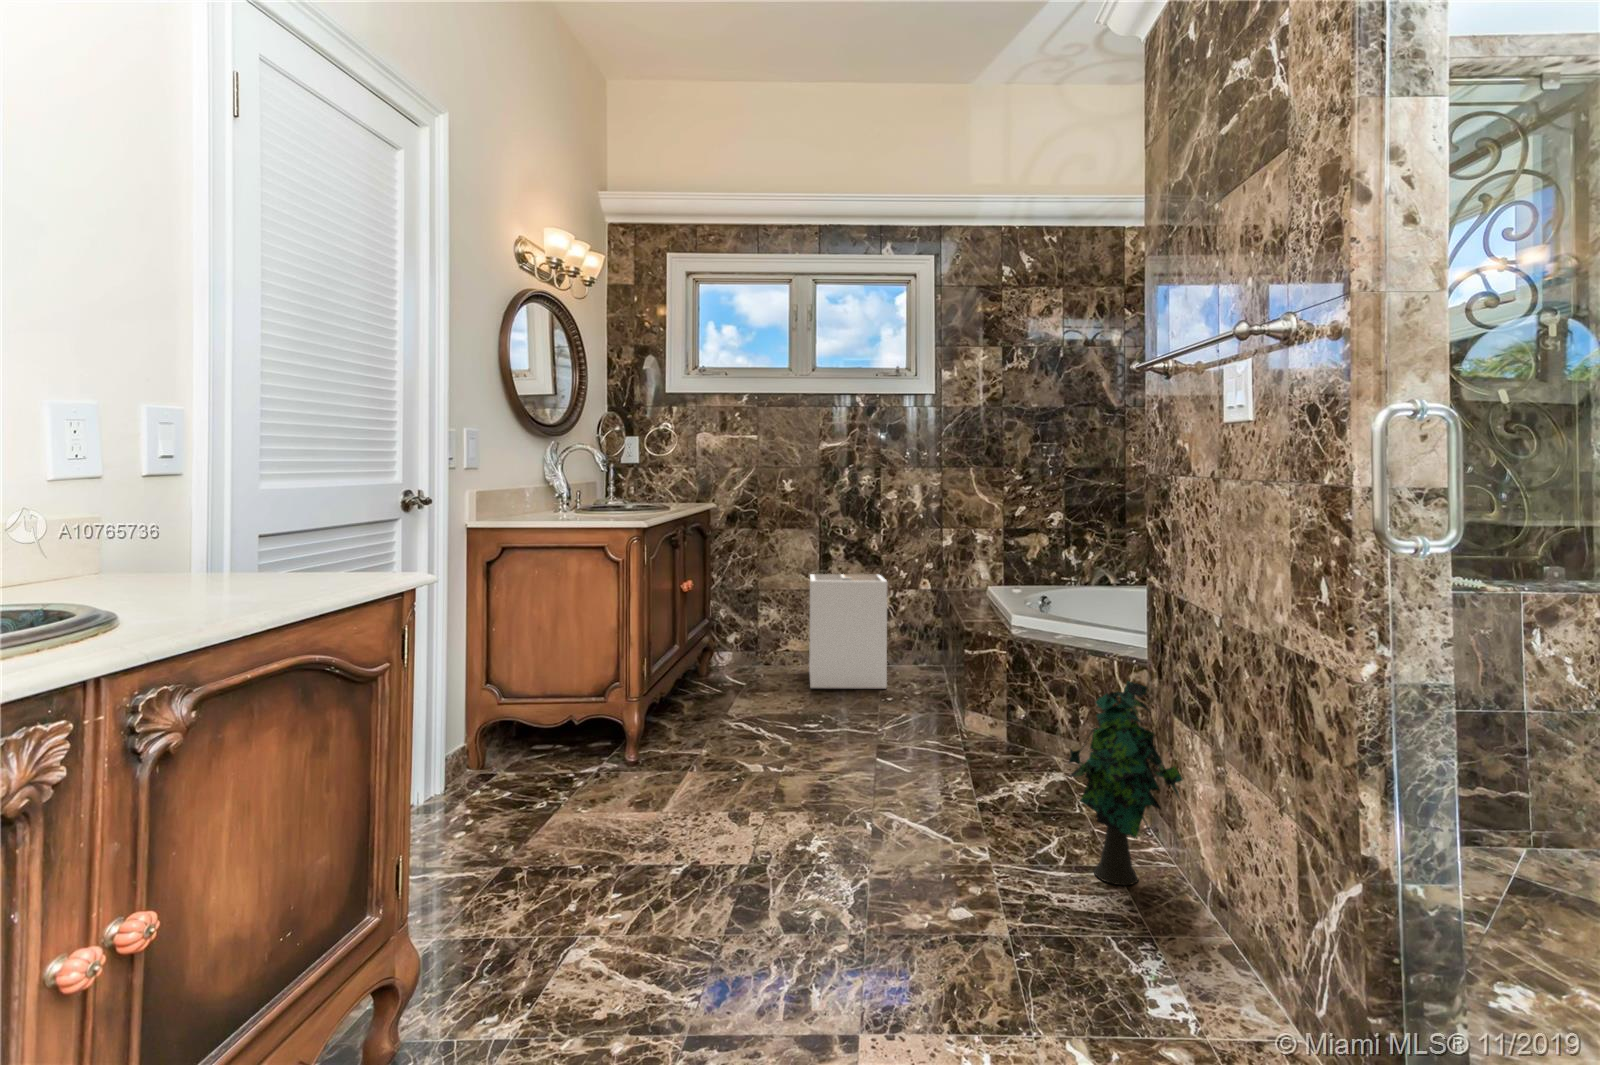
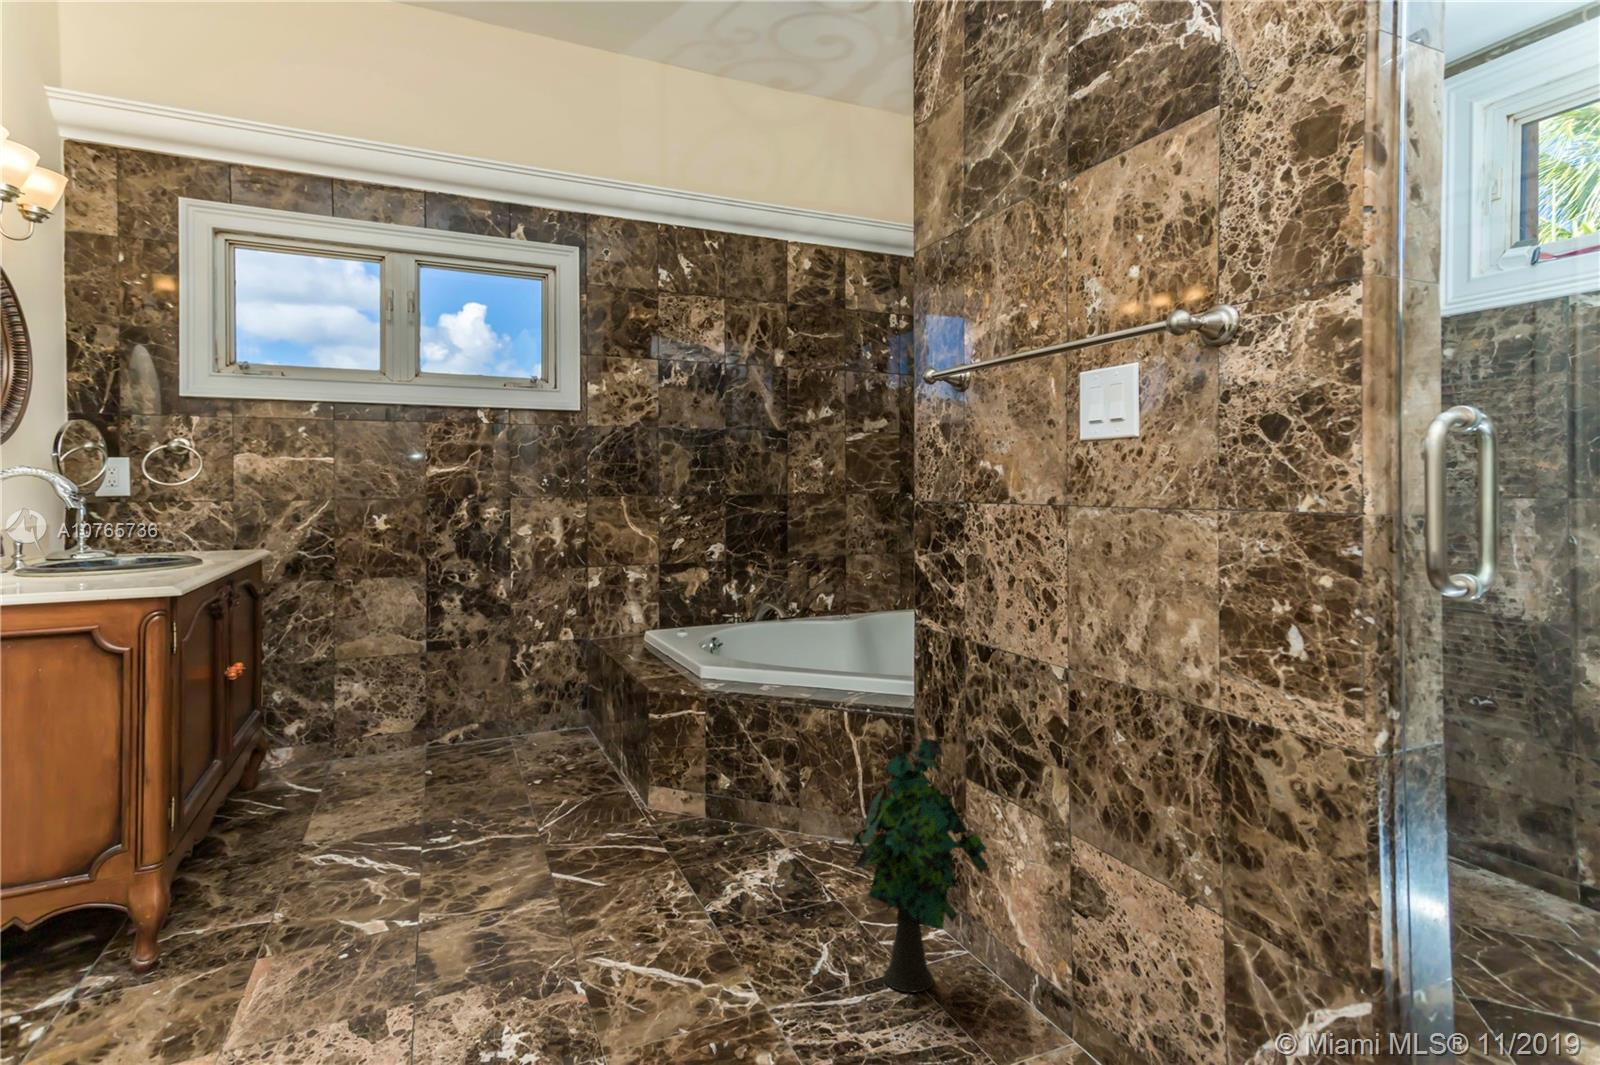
laundry hamper: present [809,574,887,688] -> none [414,626,533,788]

